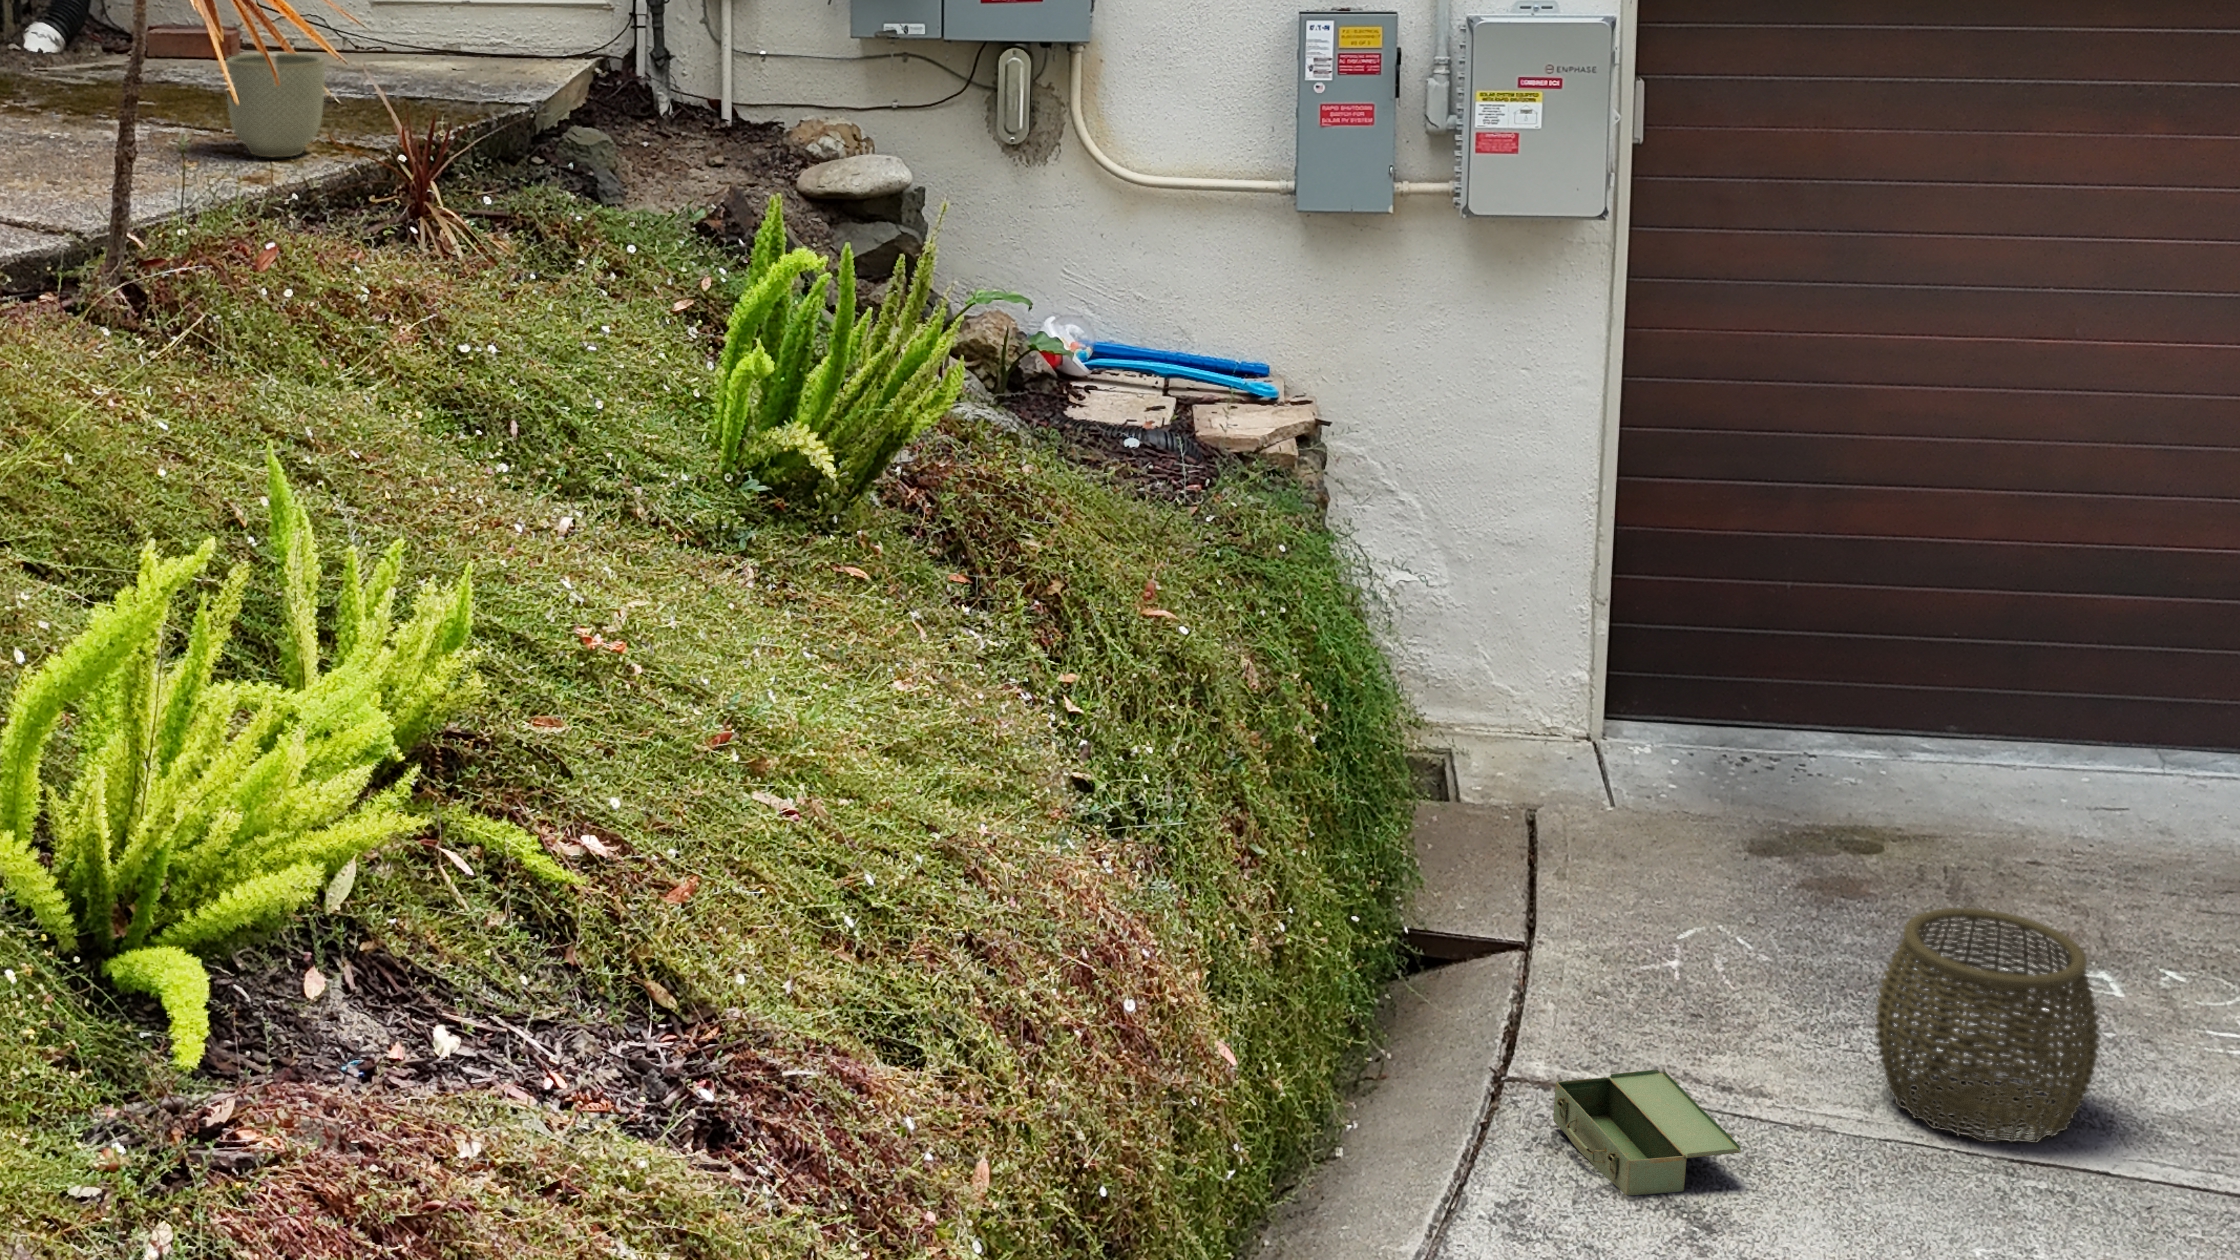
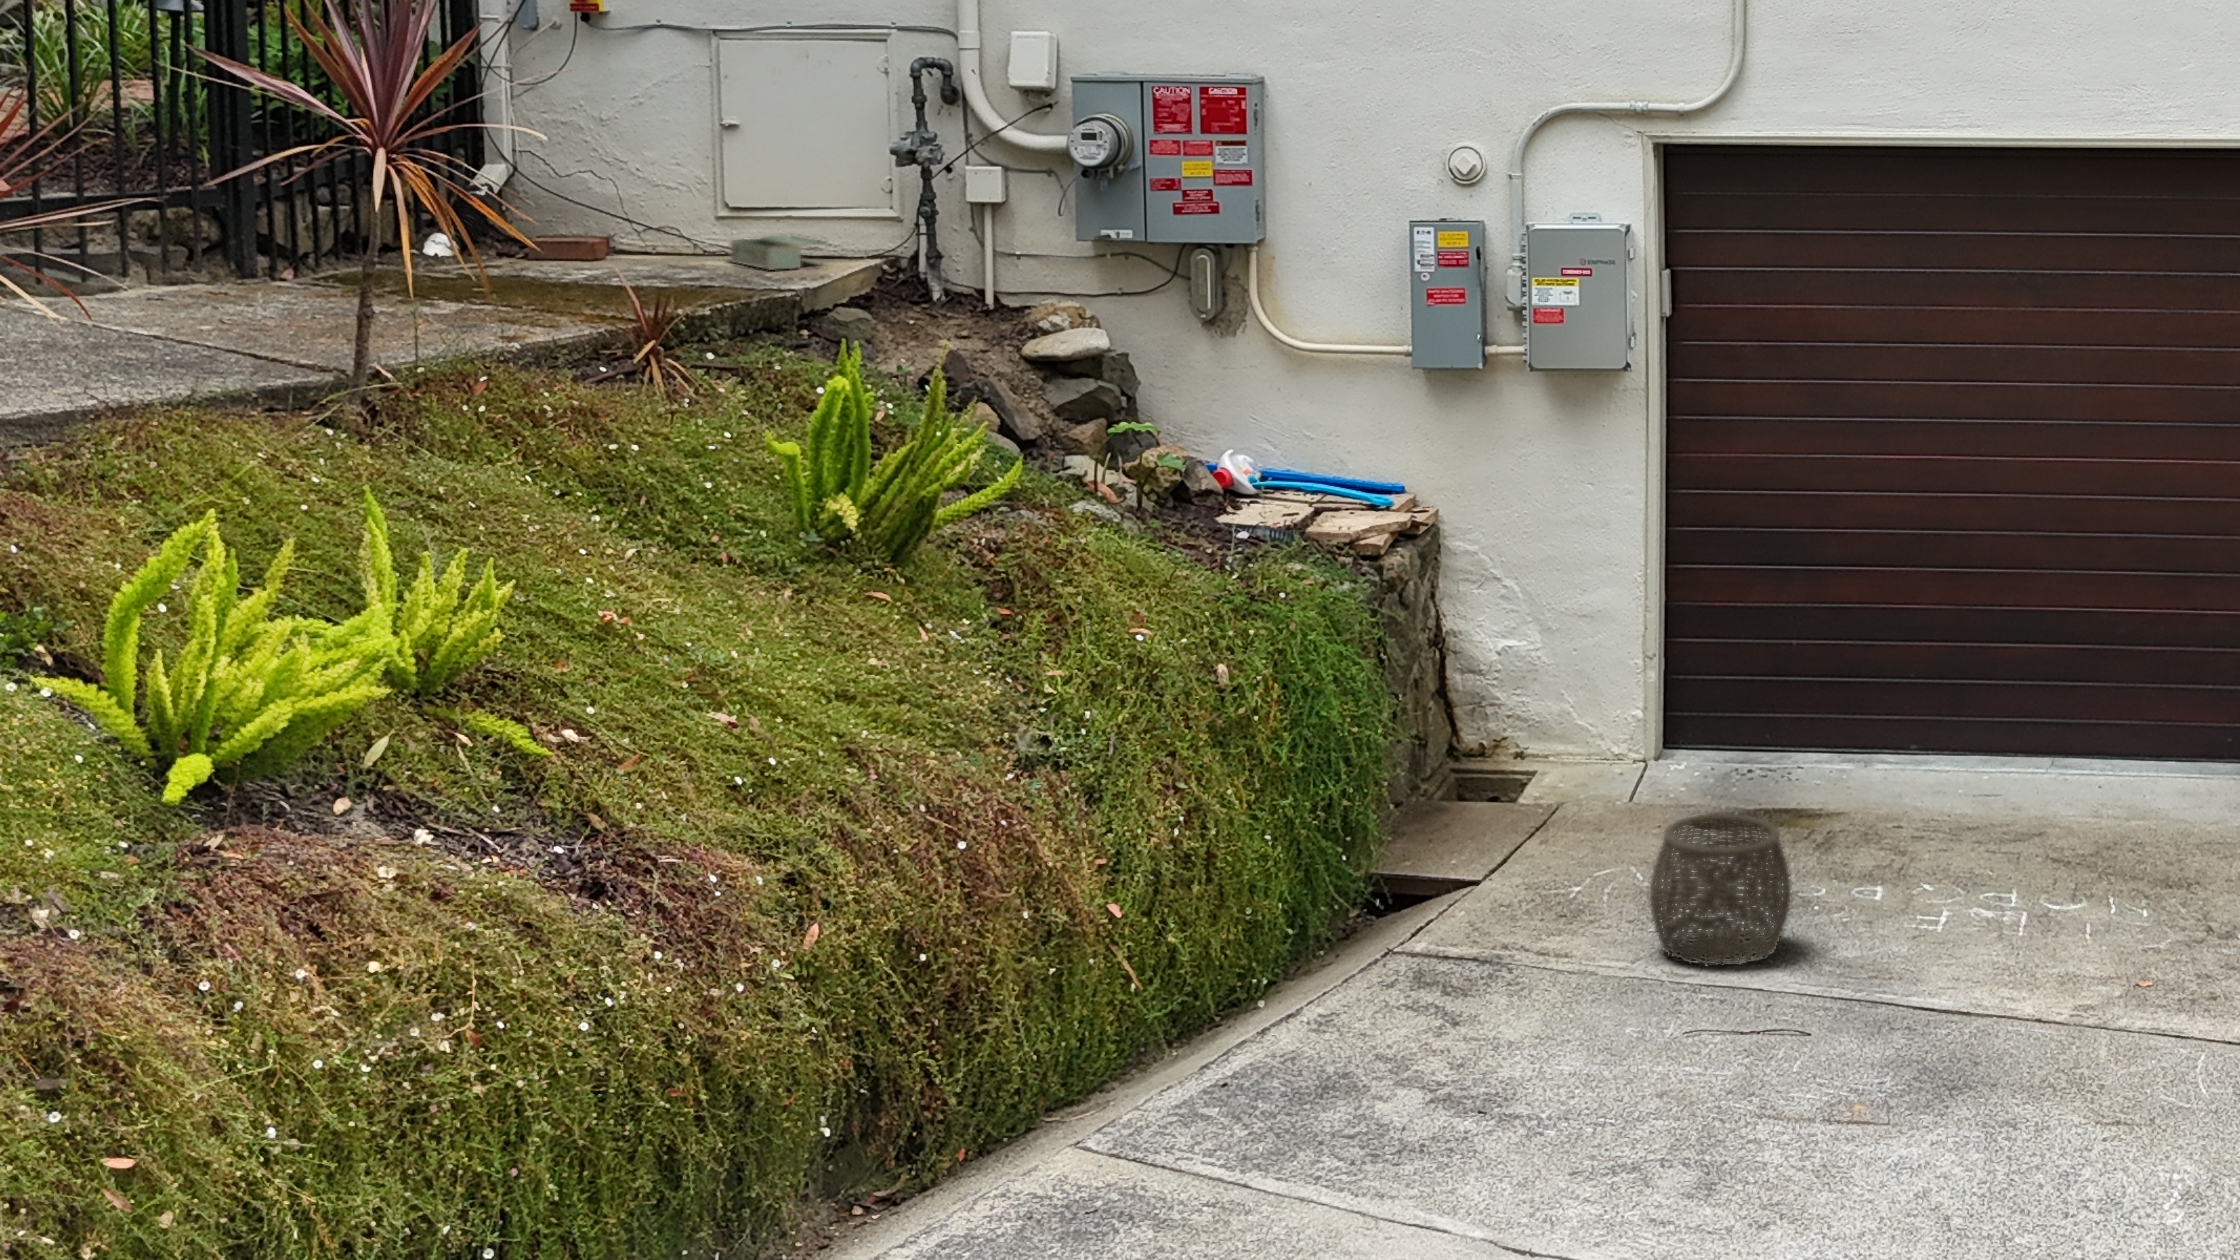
planter: present [227,53,325,157] -> none [515,246,597,322]
toolbox: present [1553,1070,1741,1195] -> present [730,236,827,270]

